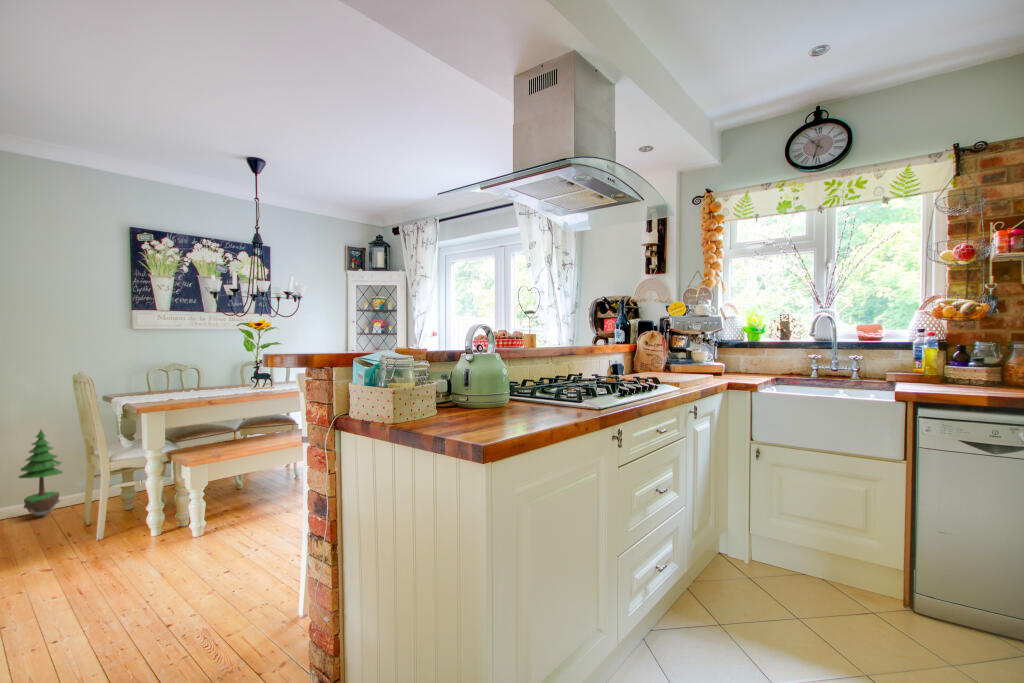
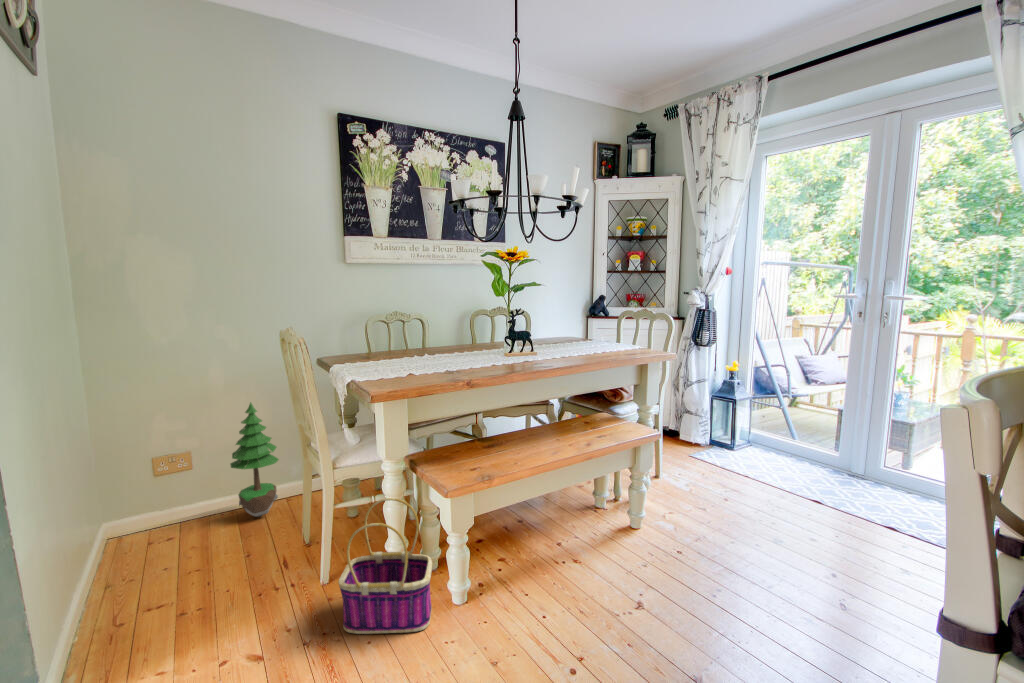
basket: none [110,474,179,554] -> present [338,498,432,634]

